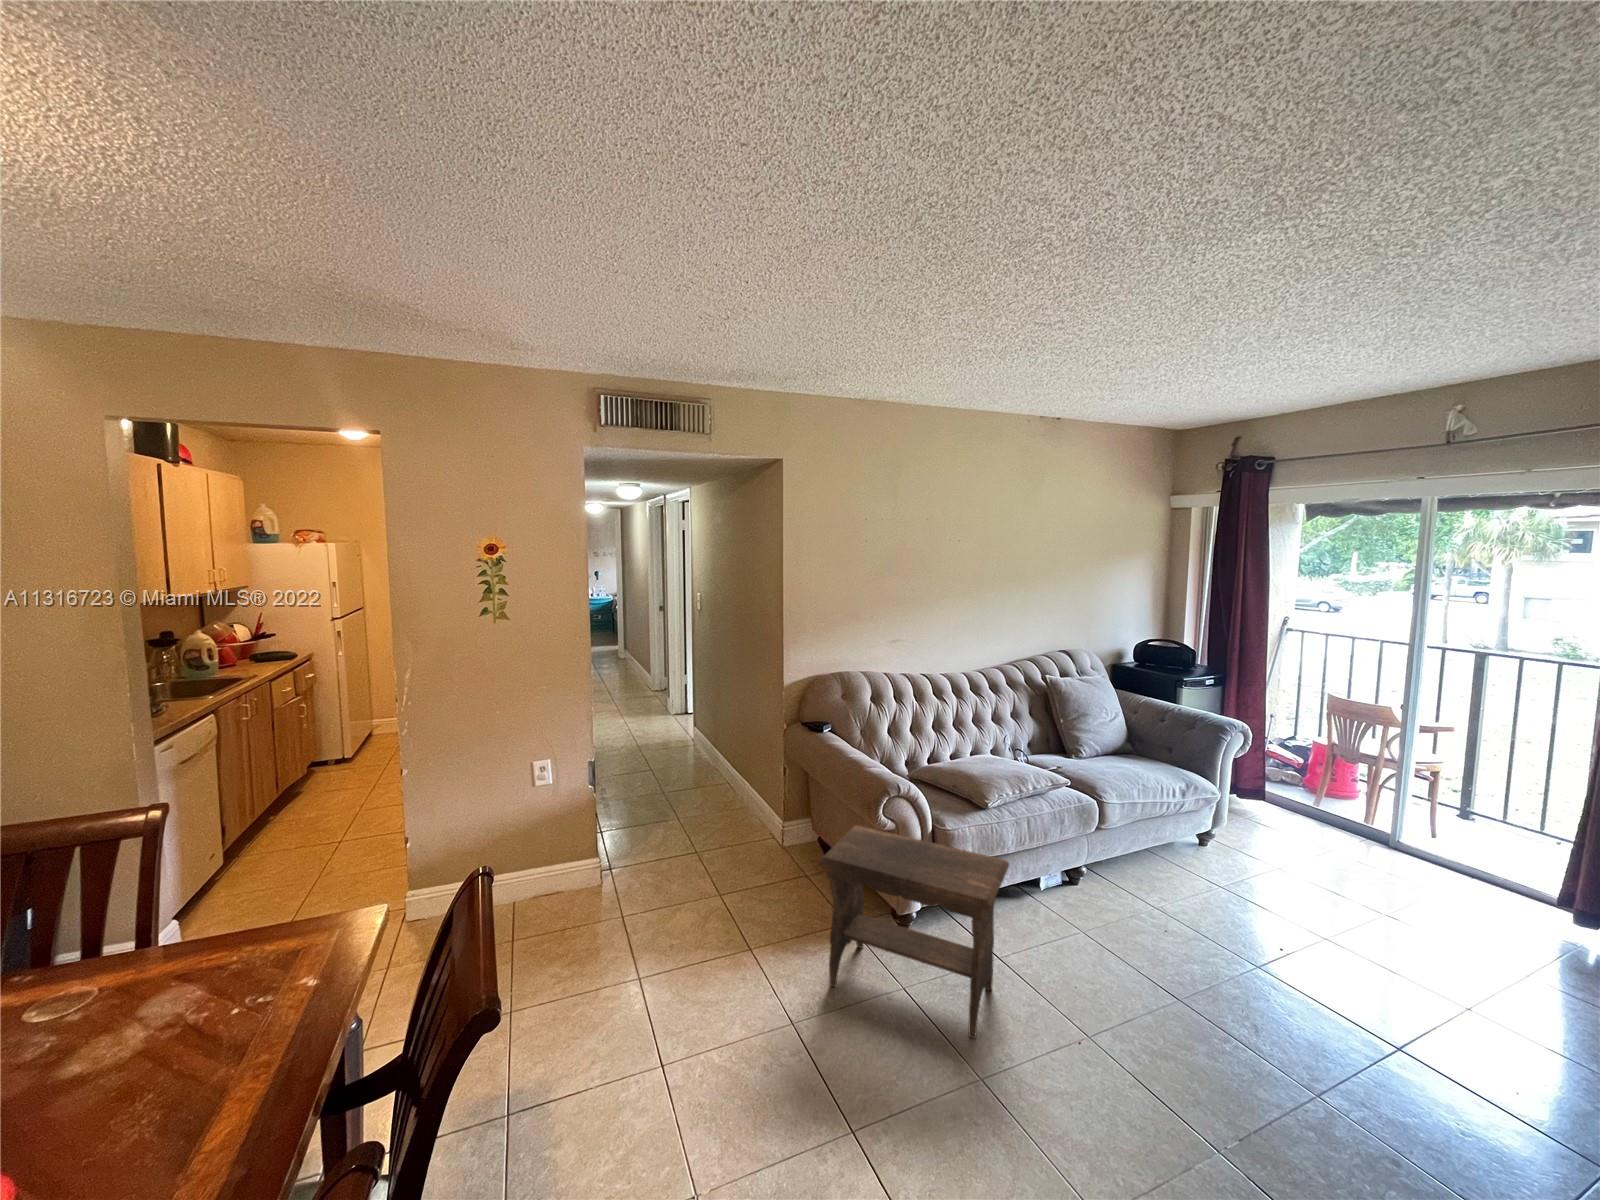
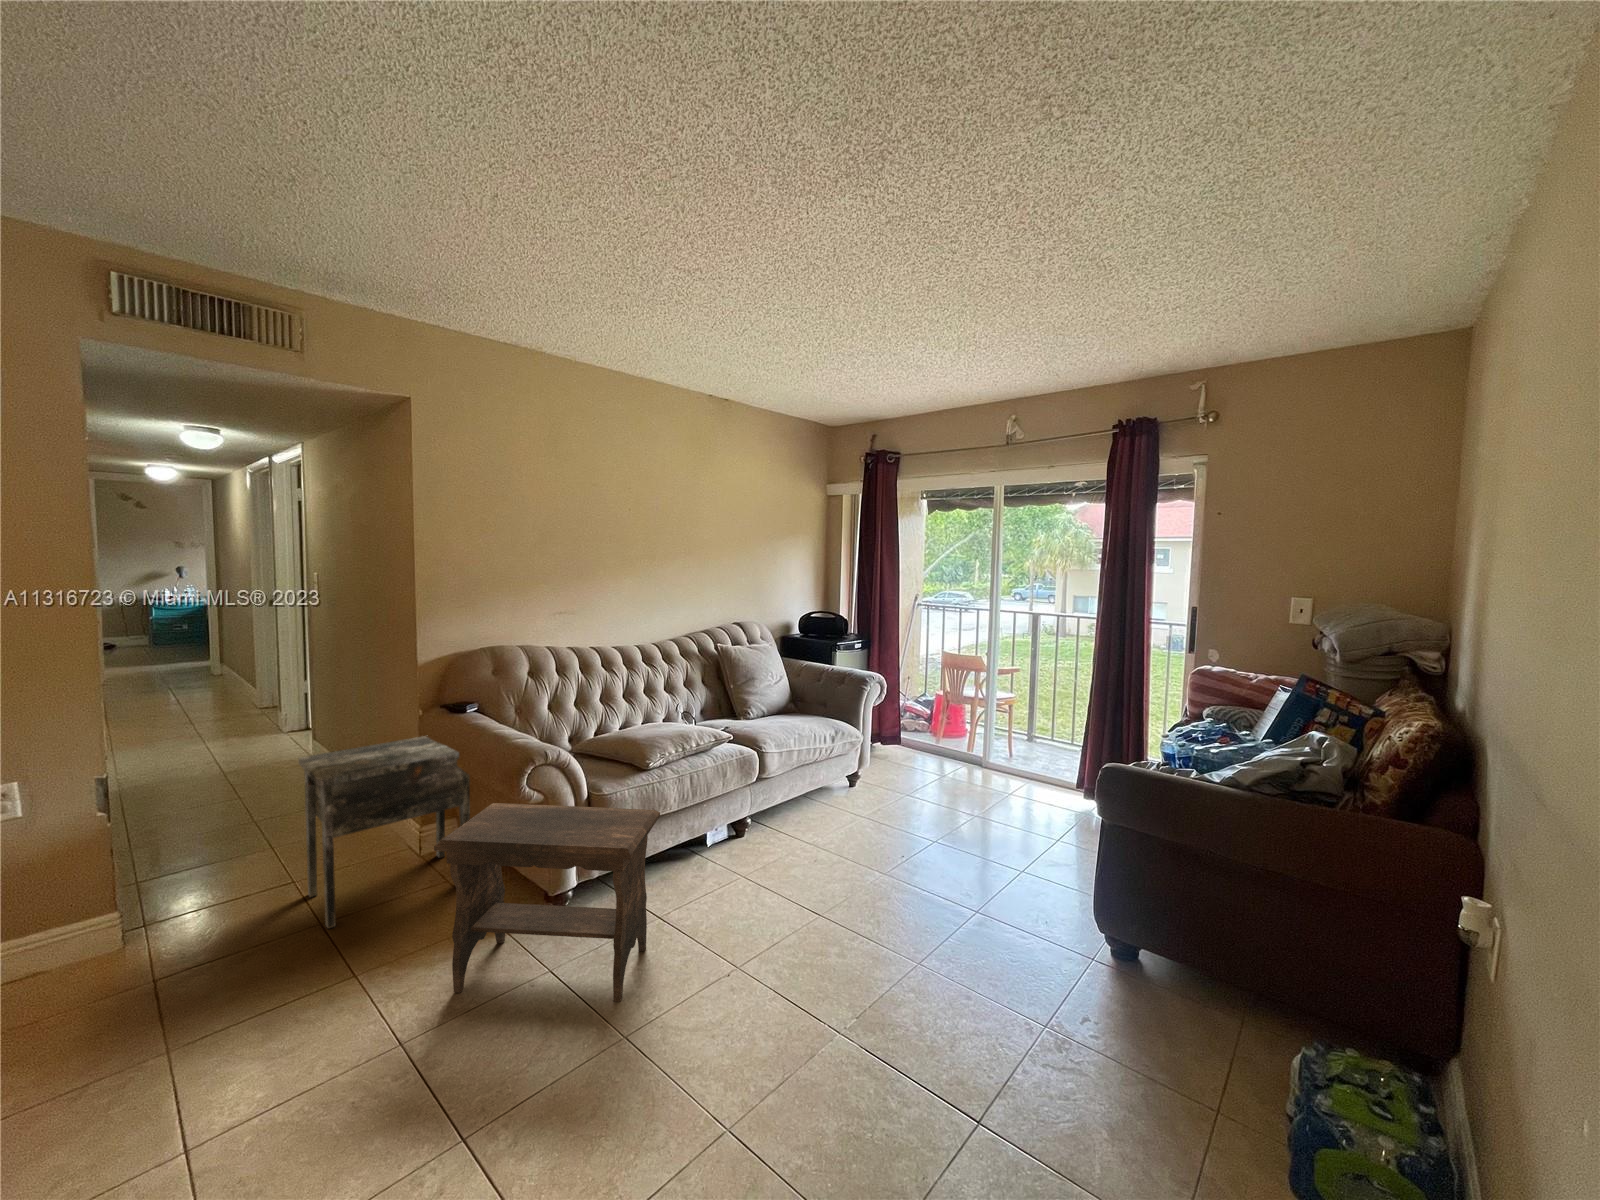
side table: none [706,746,832,901] -> present [299,736,470,928]

